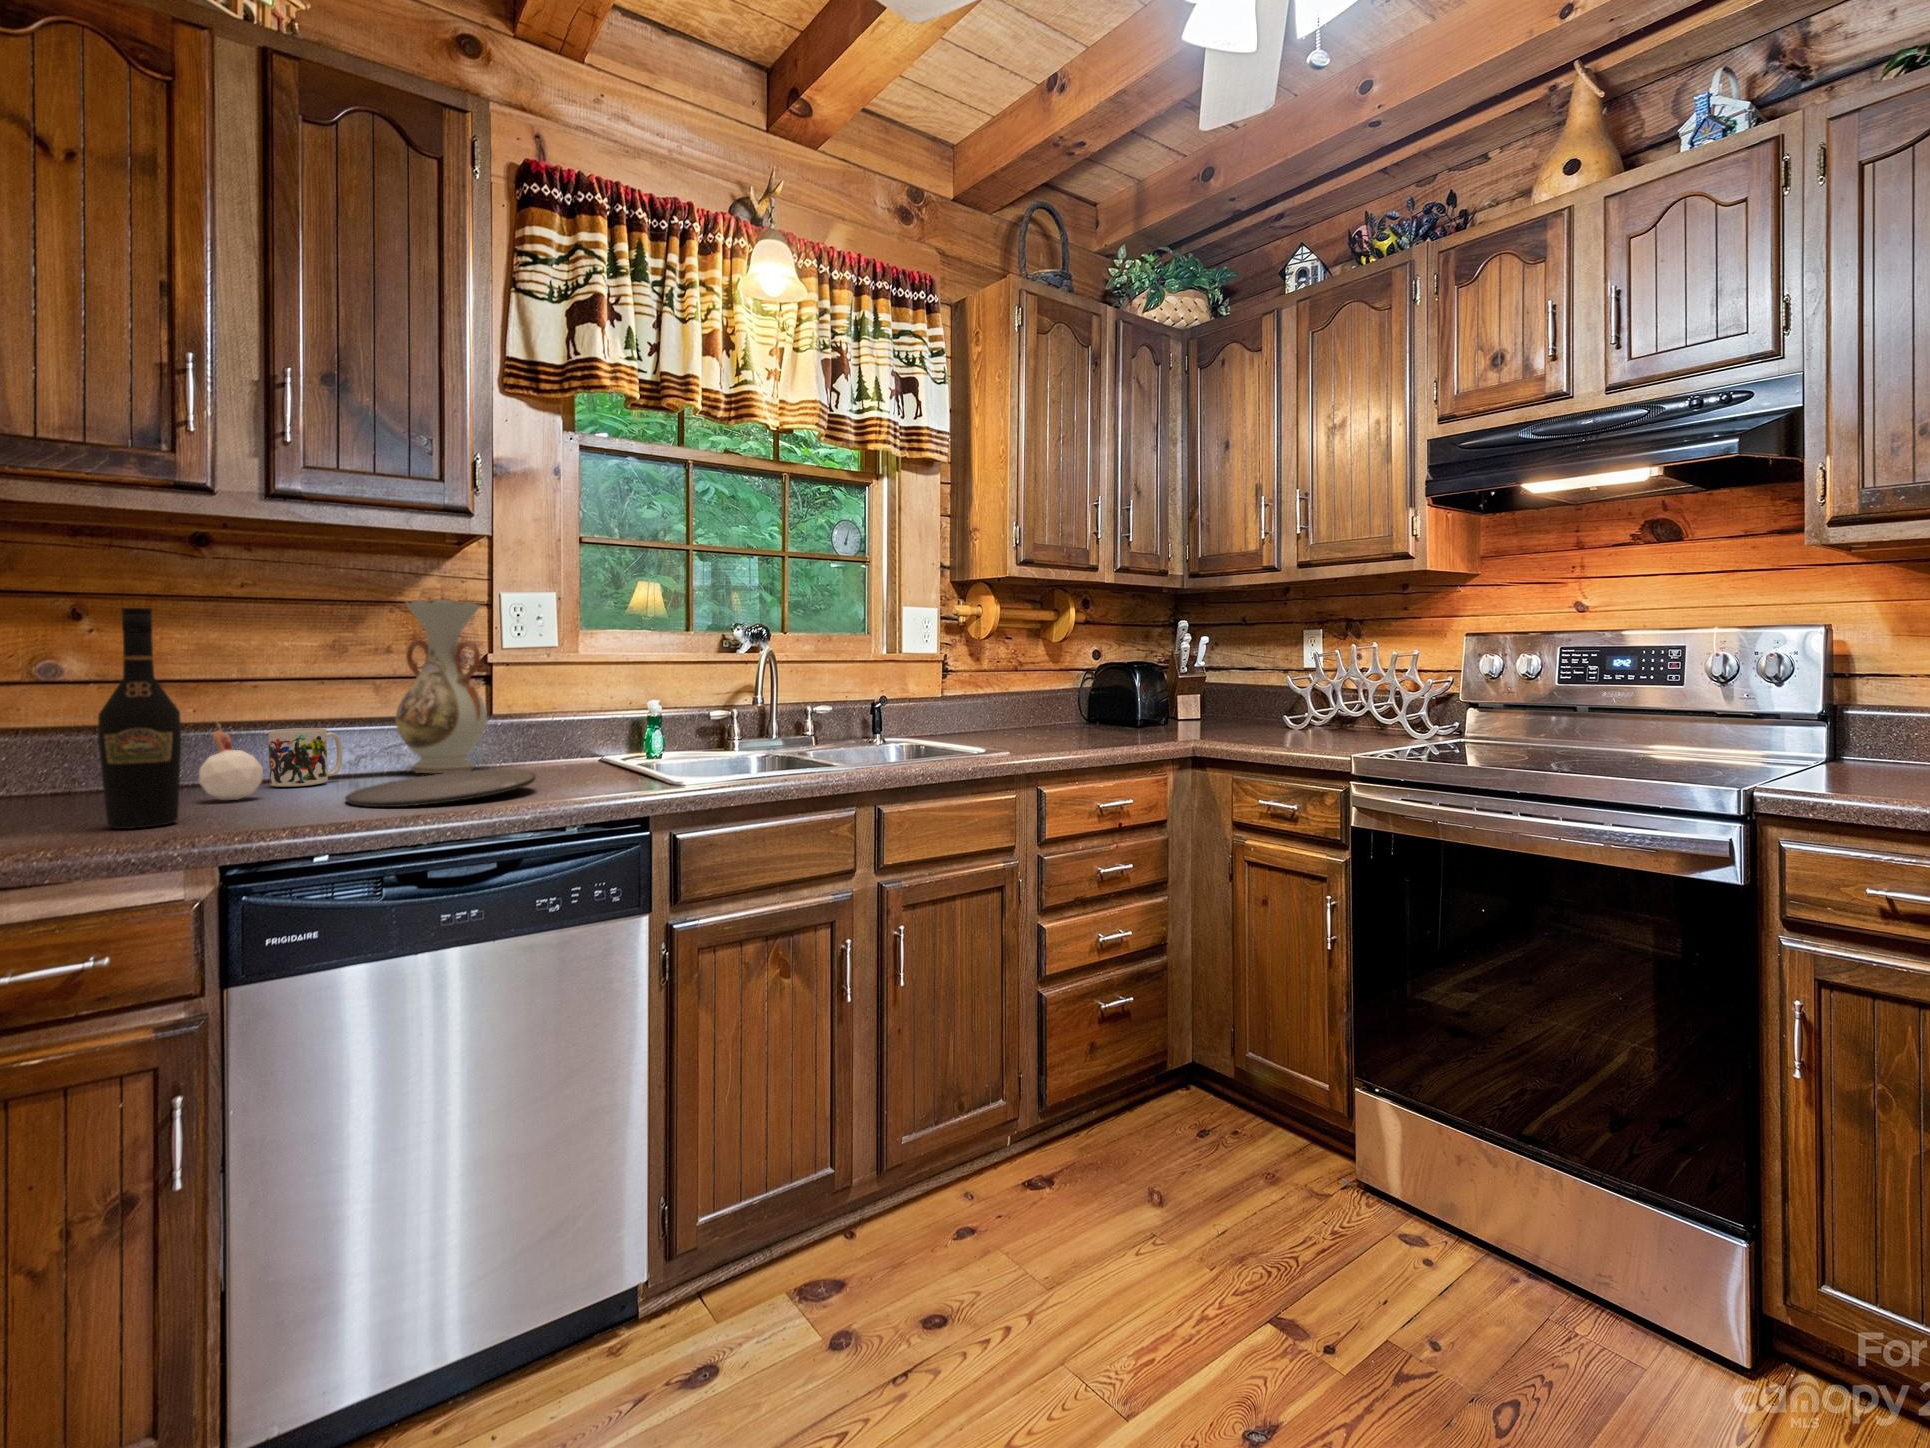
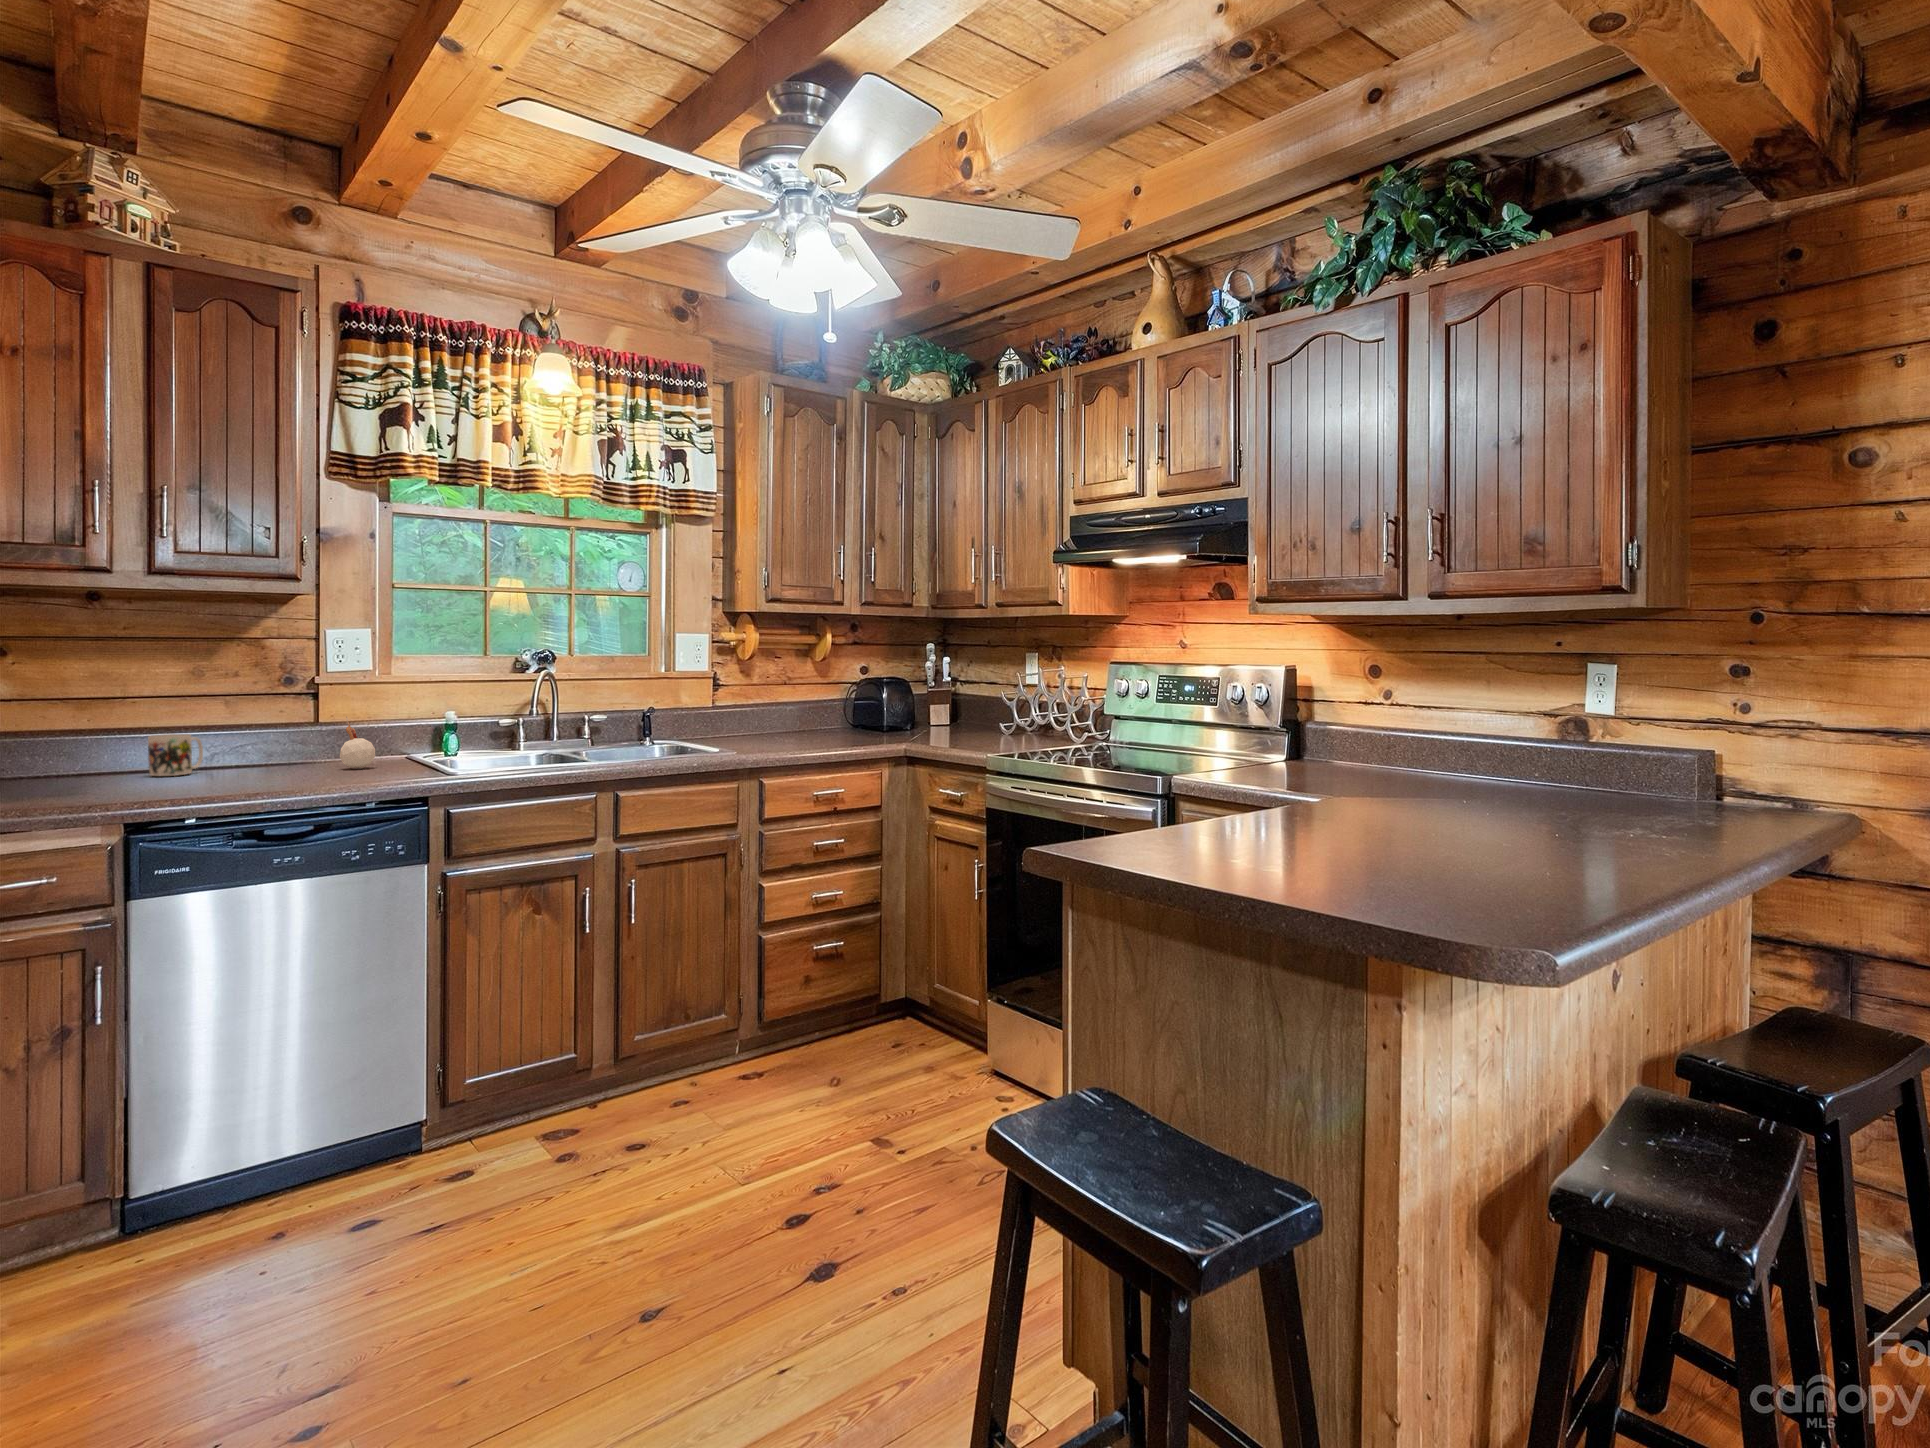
vase: present [396,600,487,773] -> none [244,639,316,767]
wine bottle: present [98,608,181,829] -> none [41,658,95,800]
candle: present [199,724,263,800] -> present [340,717,375,769]
plate: present [345,769,536,807] -> none [205,764,346,788]

